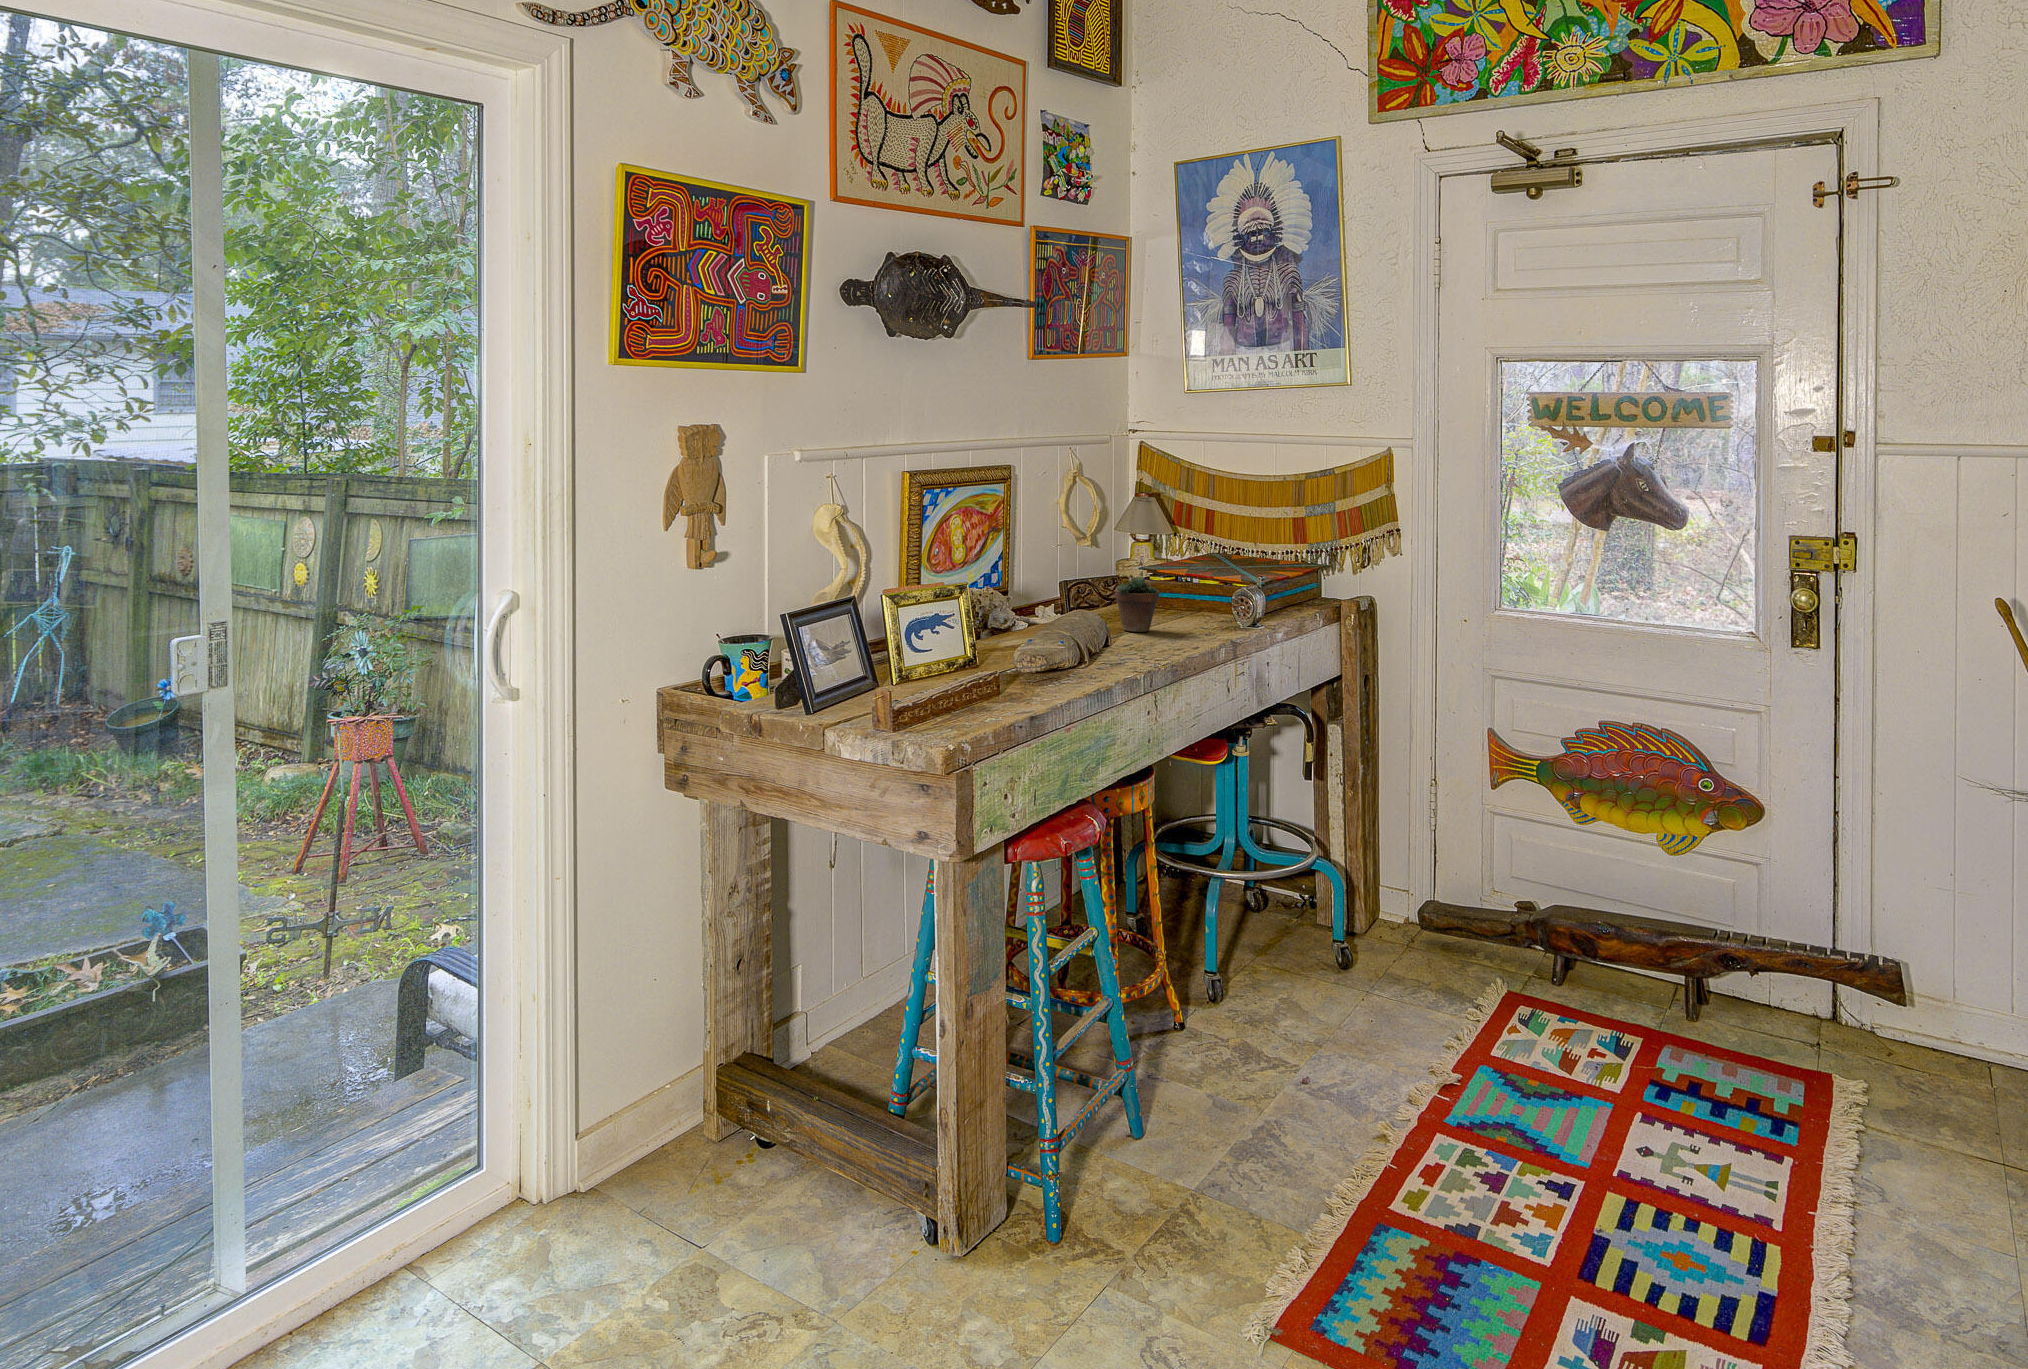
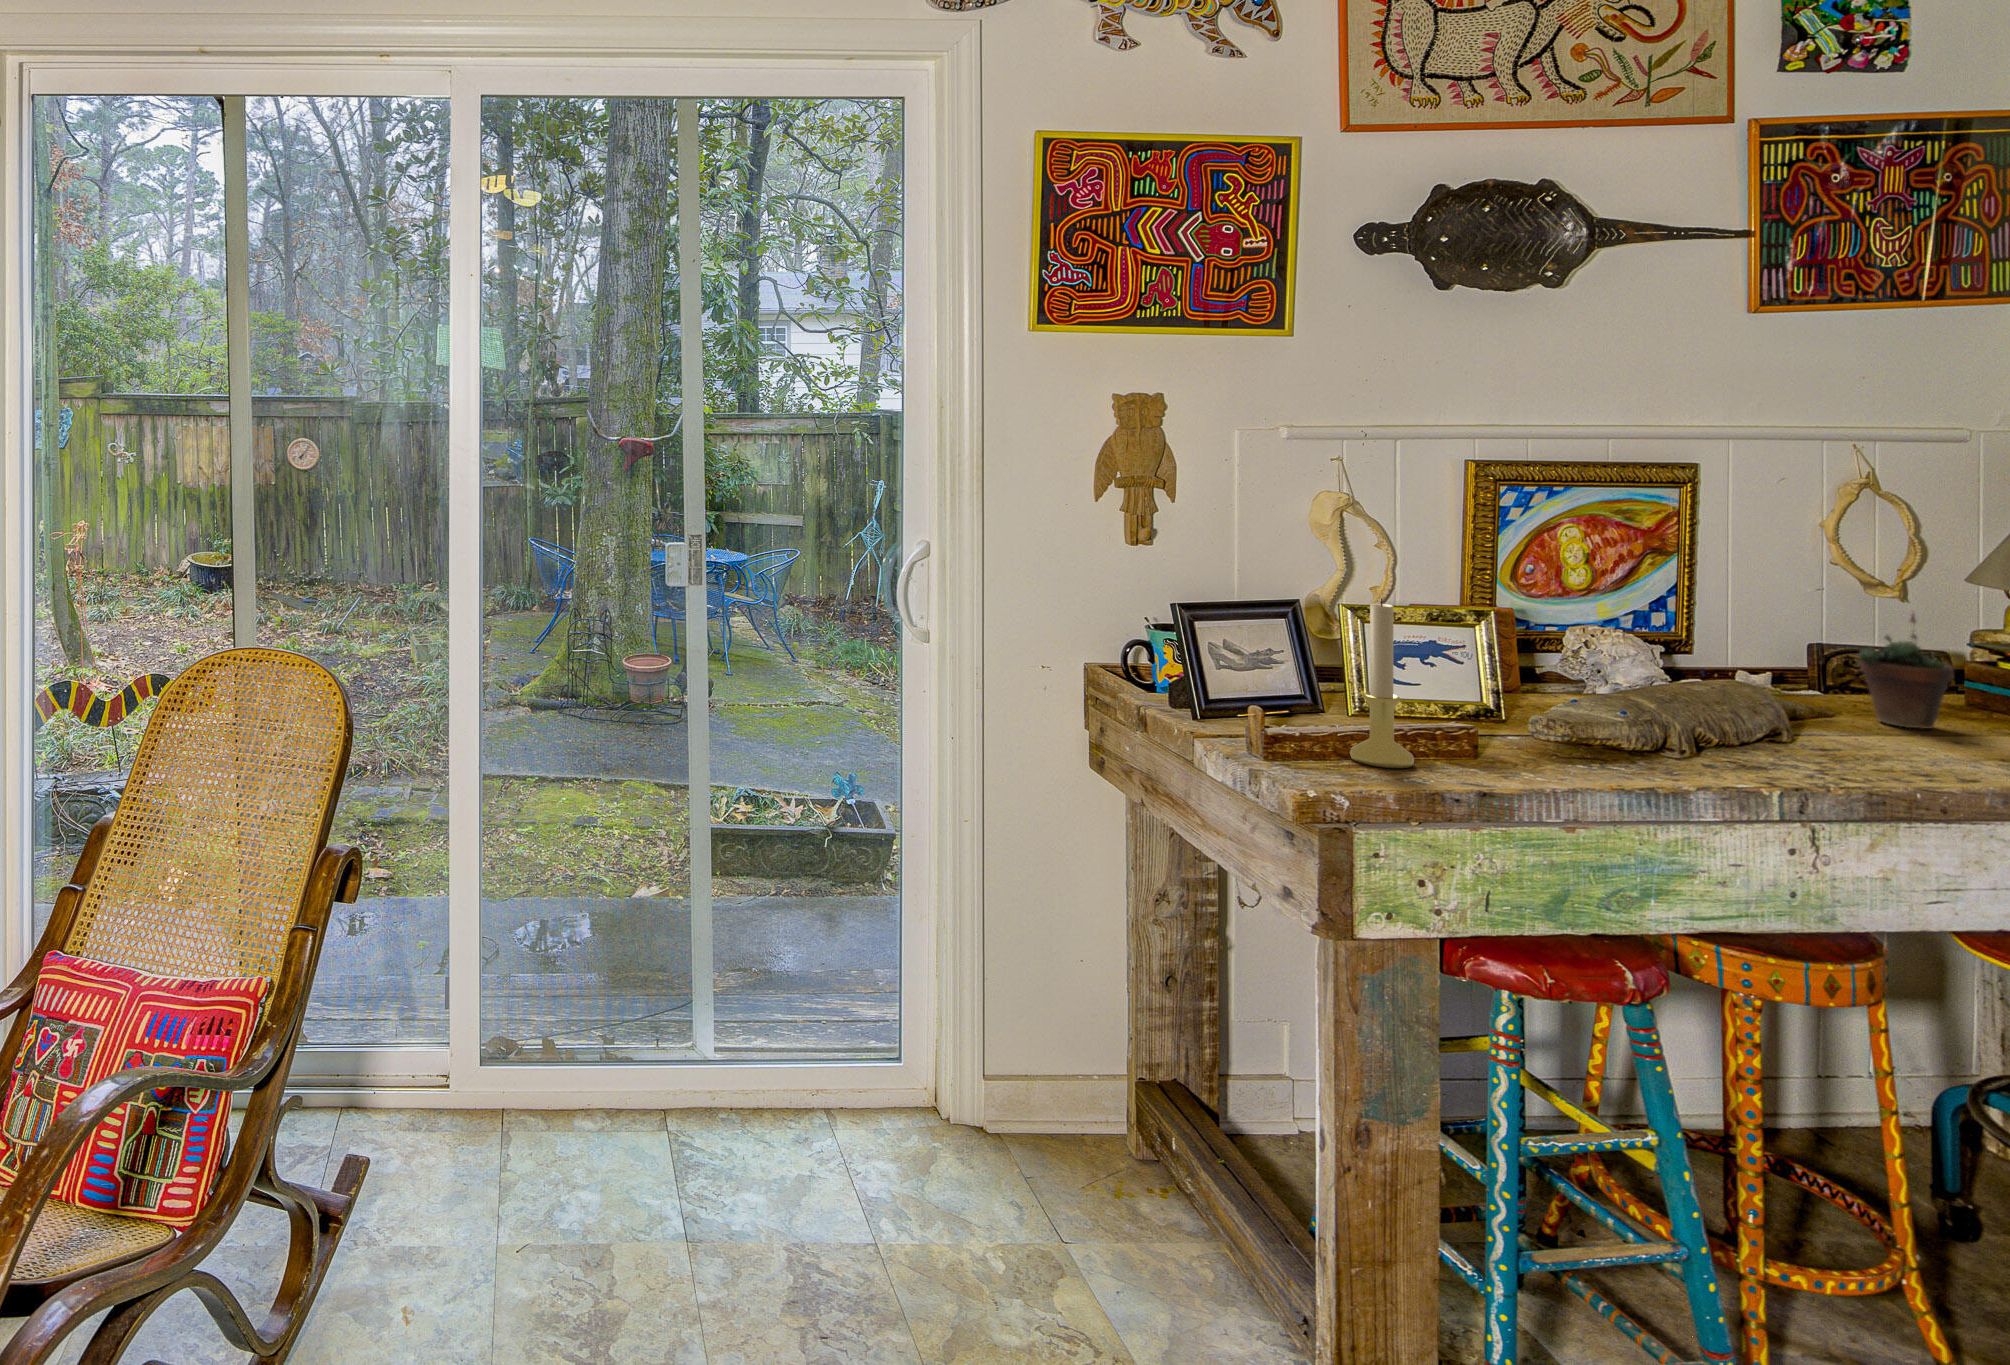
candle holder: none [952,588,997,722] -> present [1350,599,1414,768]

